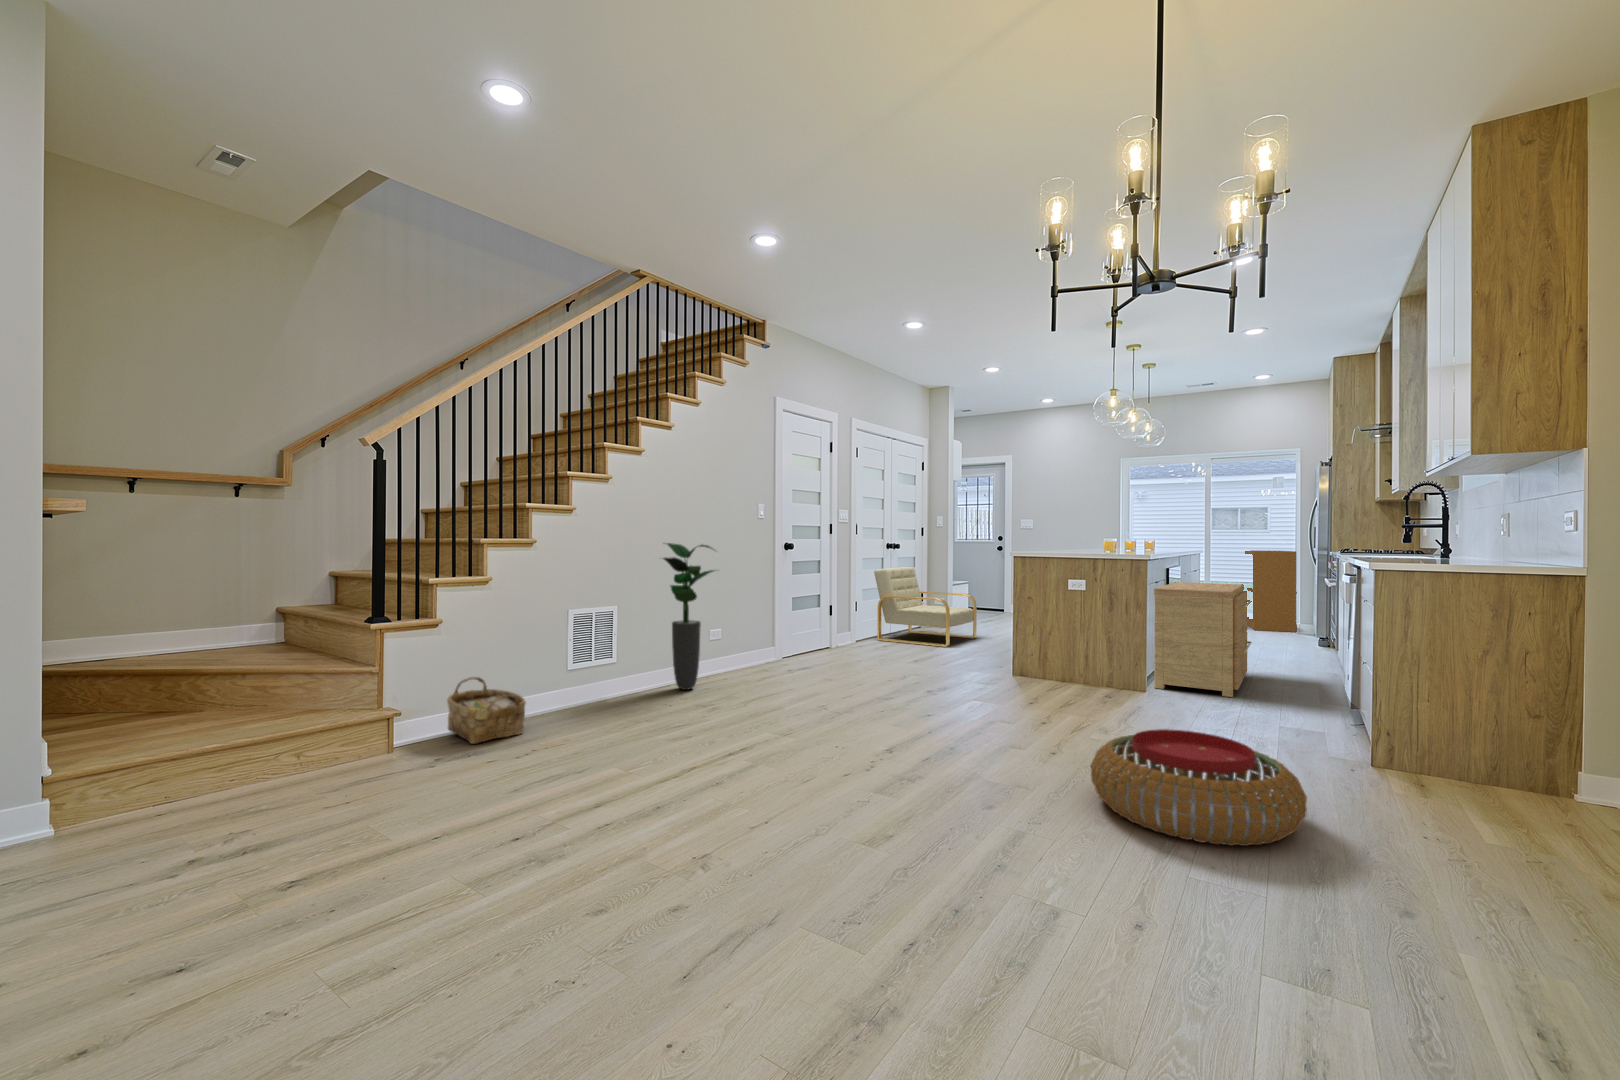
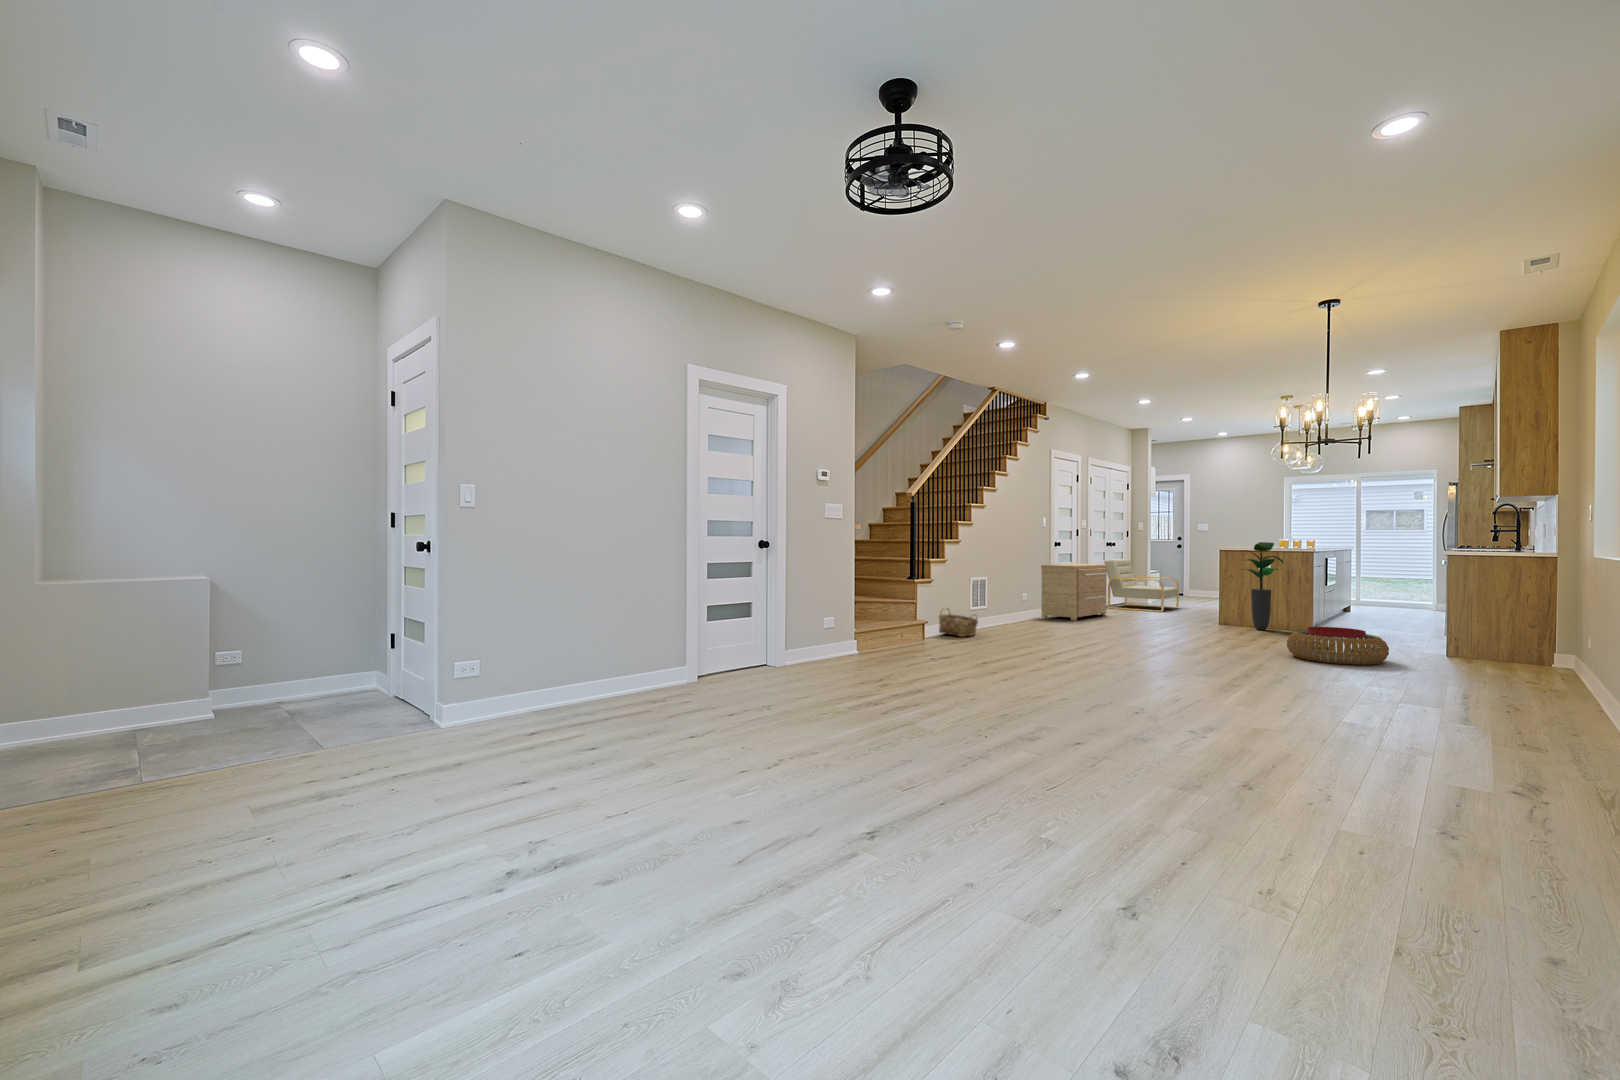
potted plant: present [663,543,714,690] -> present [1242,542,1284,630]
bookshelf: present [1245,550,1297,632] -> none [1389,548,1433,609]
side table: present [1154,582,1252,697] -> present [1041,564,1107,620]

